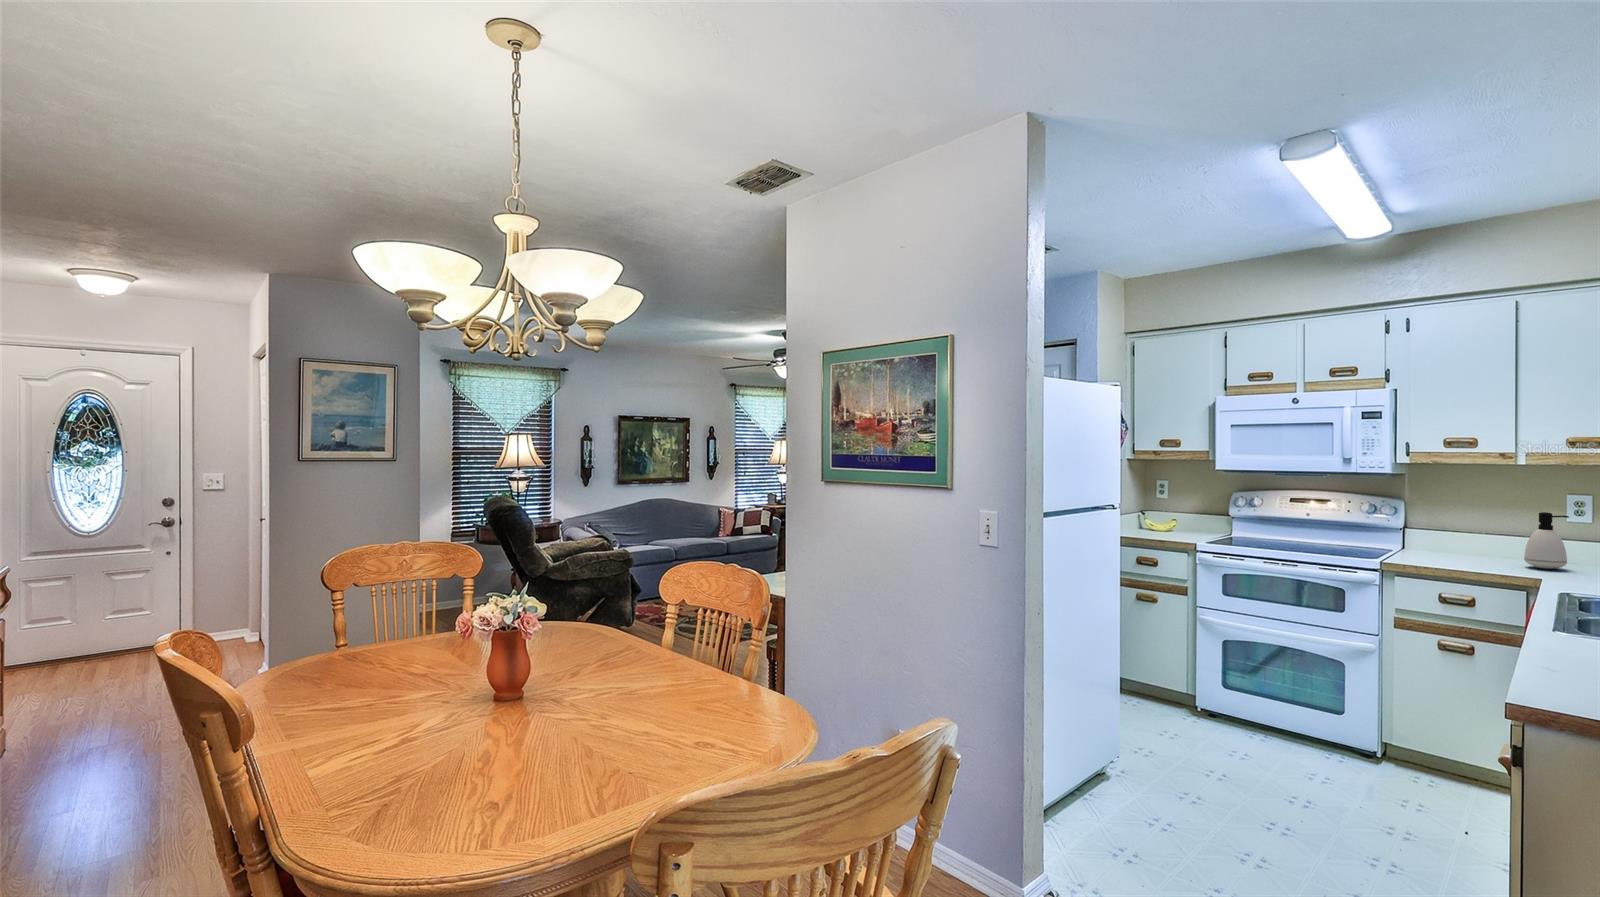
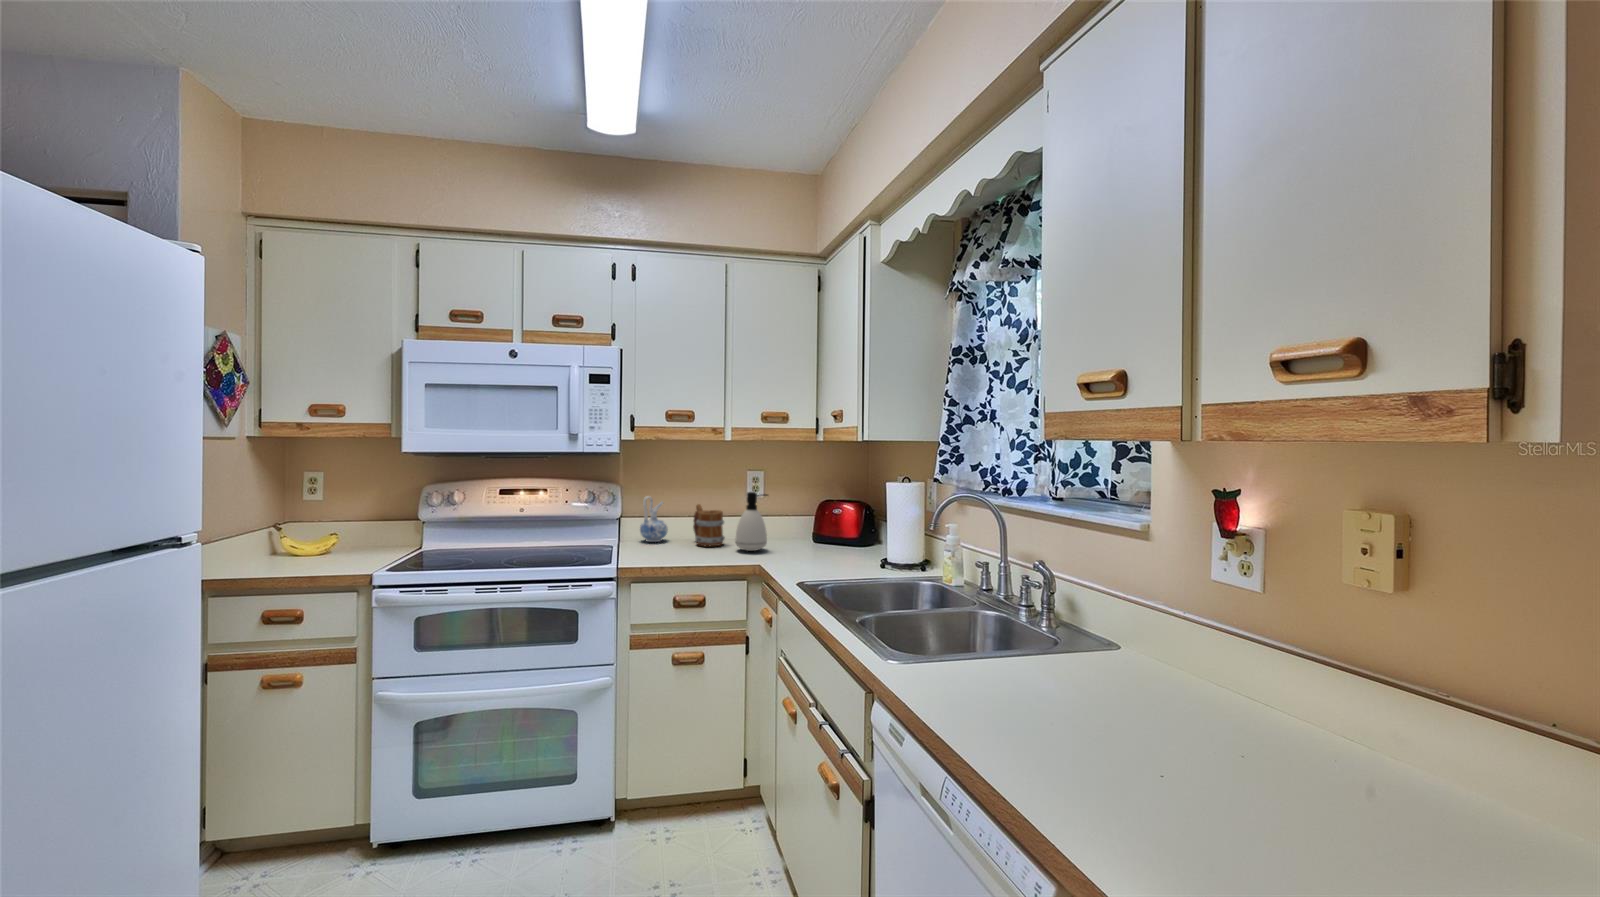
ceramic pitcher: none [1421,511,1453,552] -> present [640,496,668,542]
mug: none [1481,522,1519,561] -> present [693,504,725,546]

